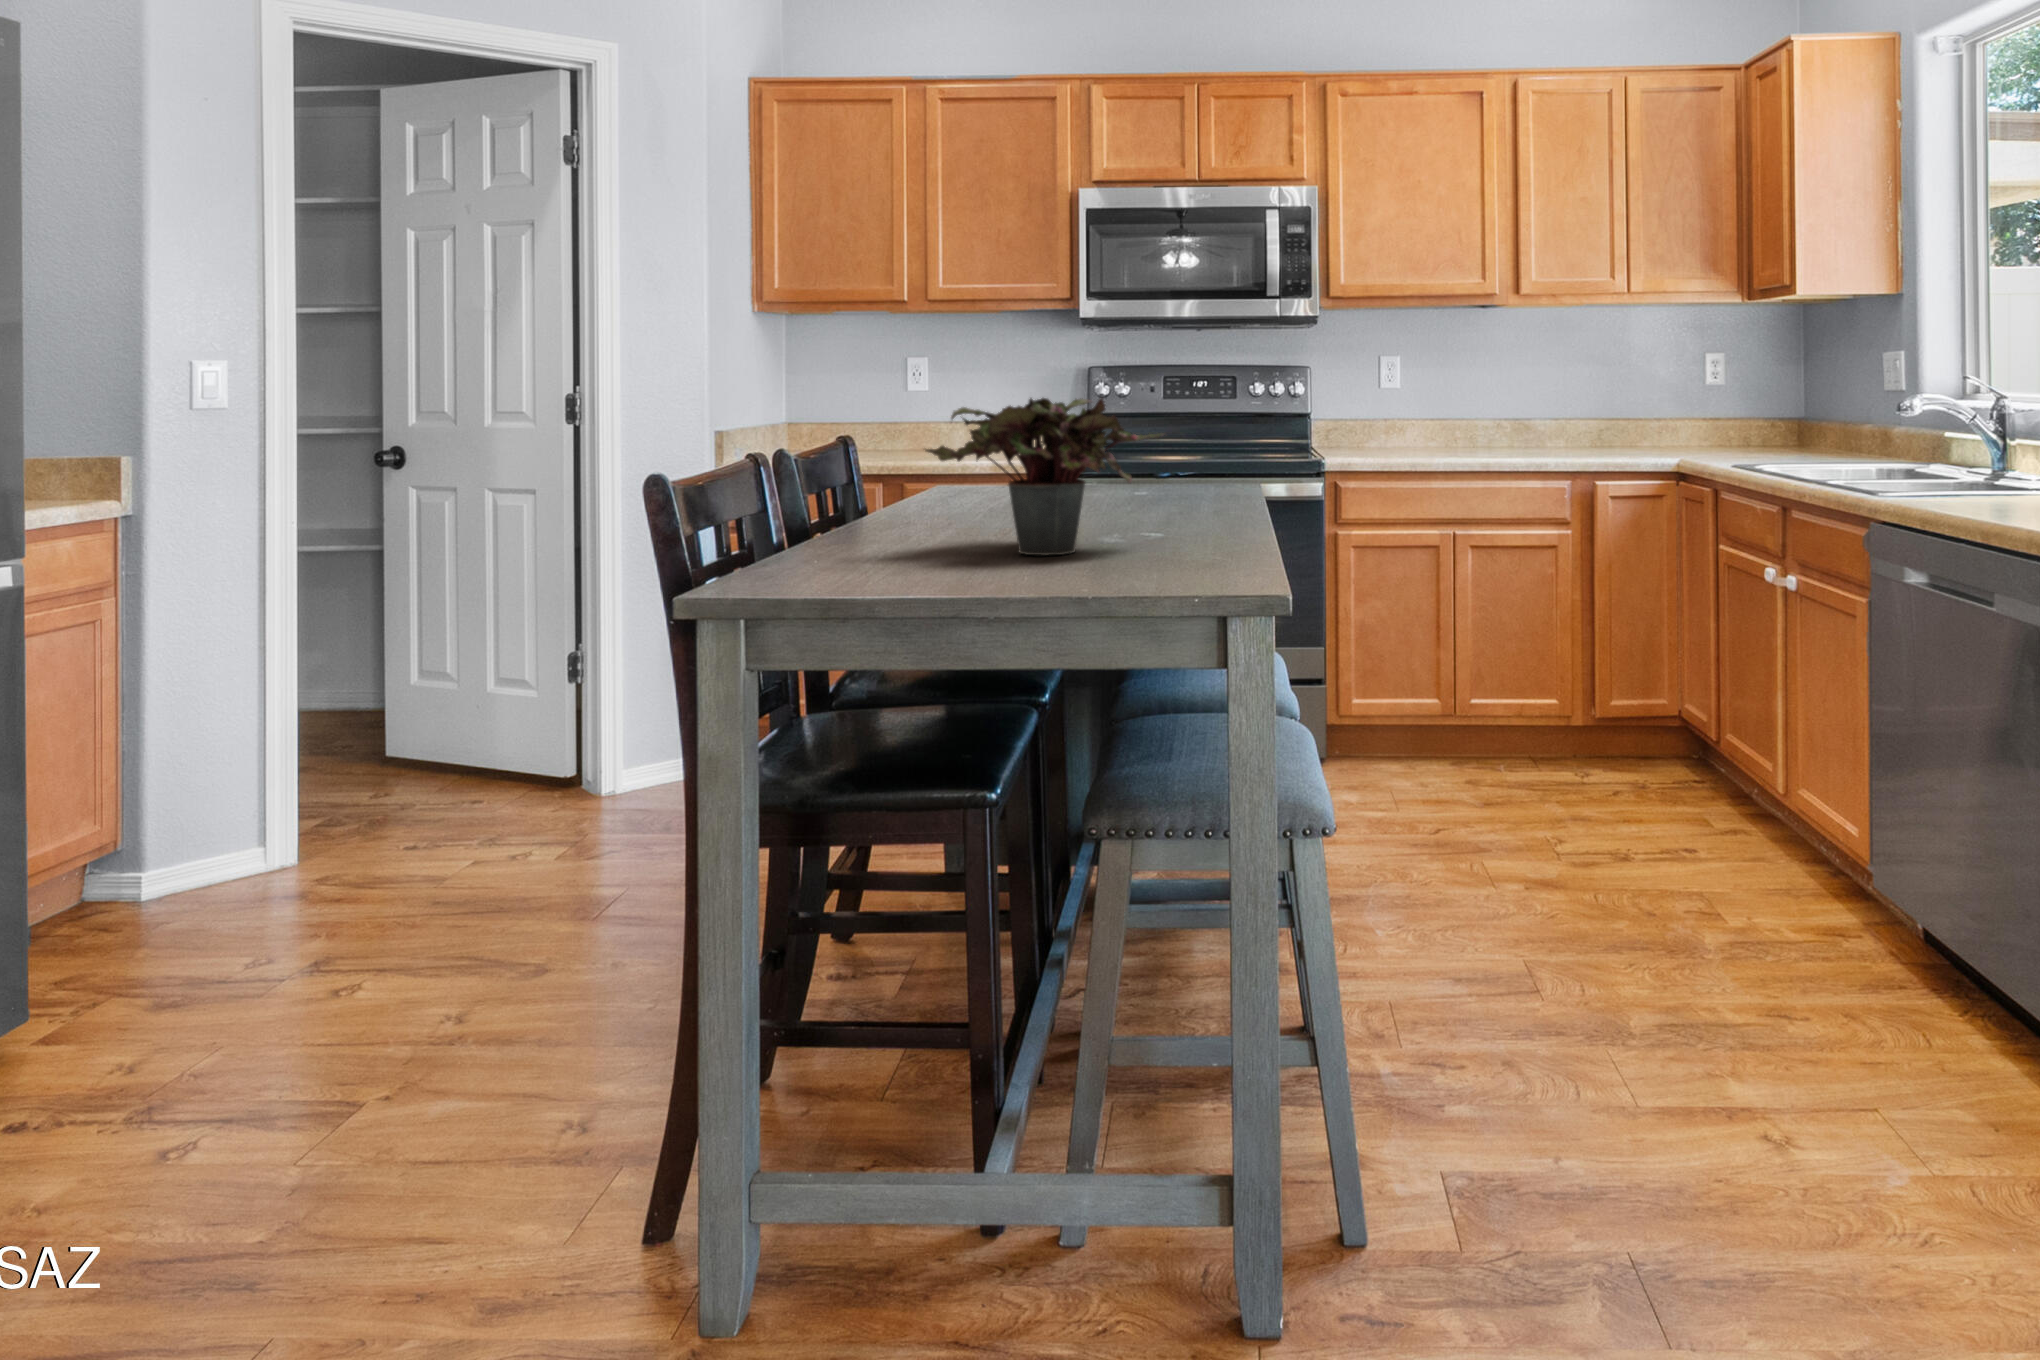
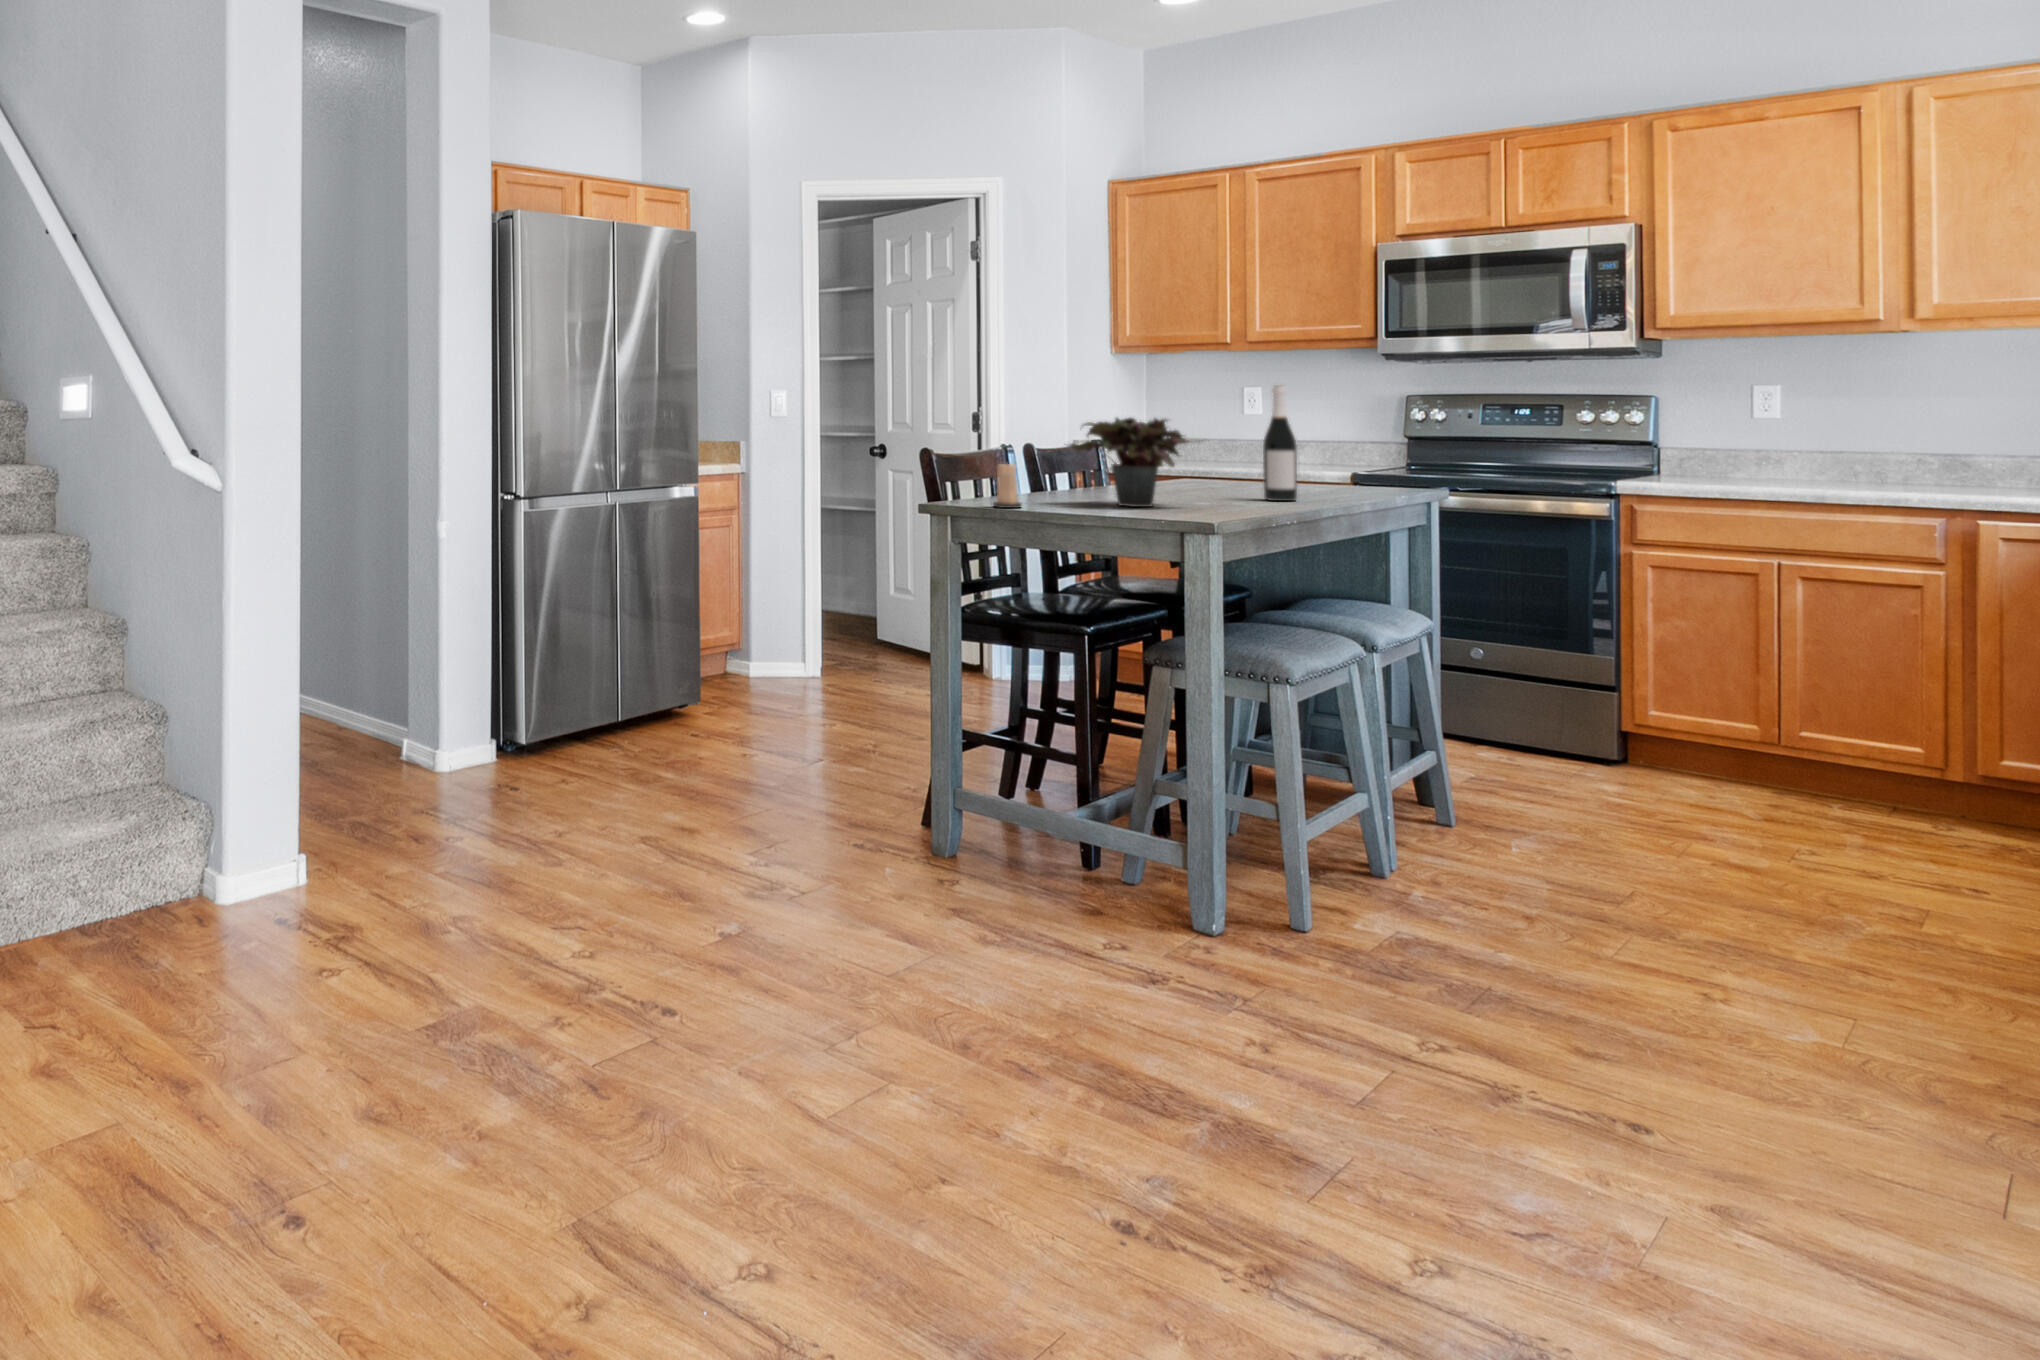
wine bottle: none [1165,345,1210,521] -> present [1263,385,1297,501]
candle: none [822,486,879,583] -> present [993,463,1022,508]

